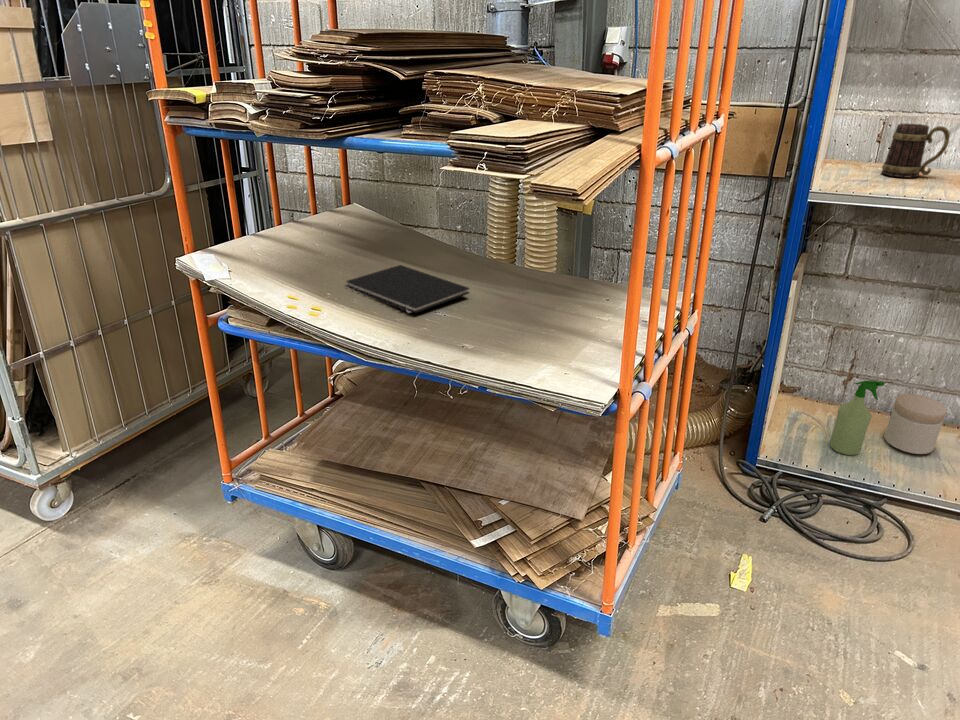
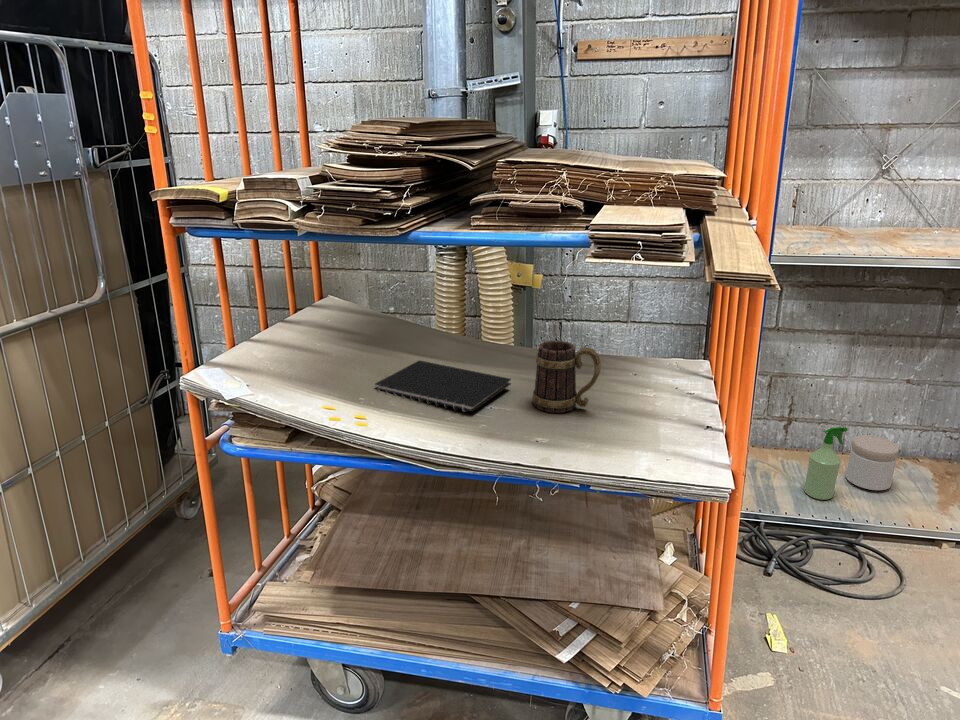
mug: present [882,124,950,177] -> present [533,341,601,413]

